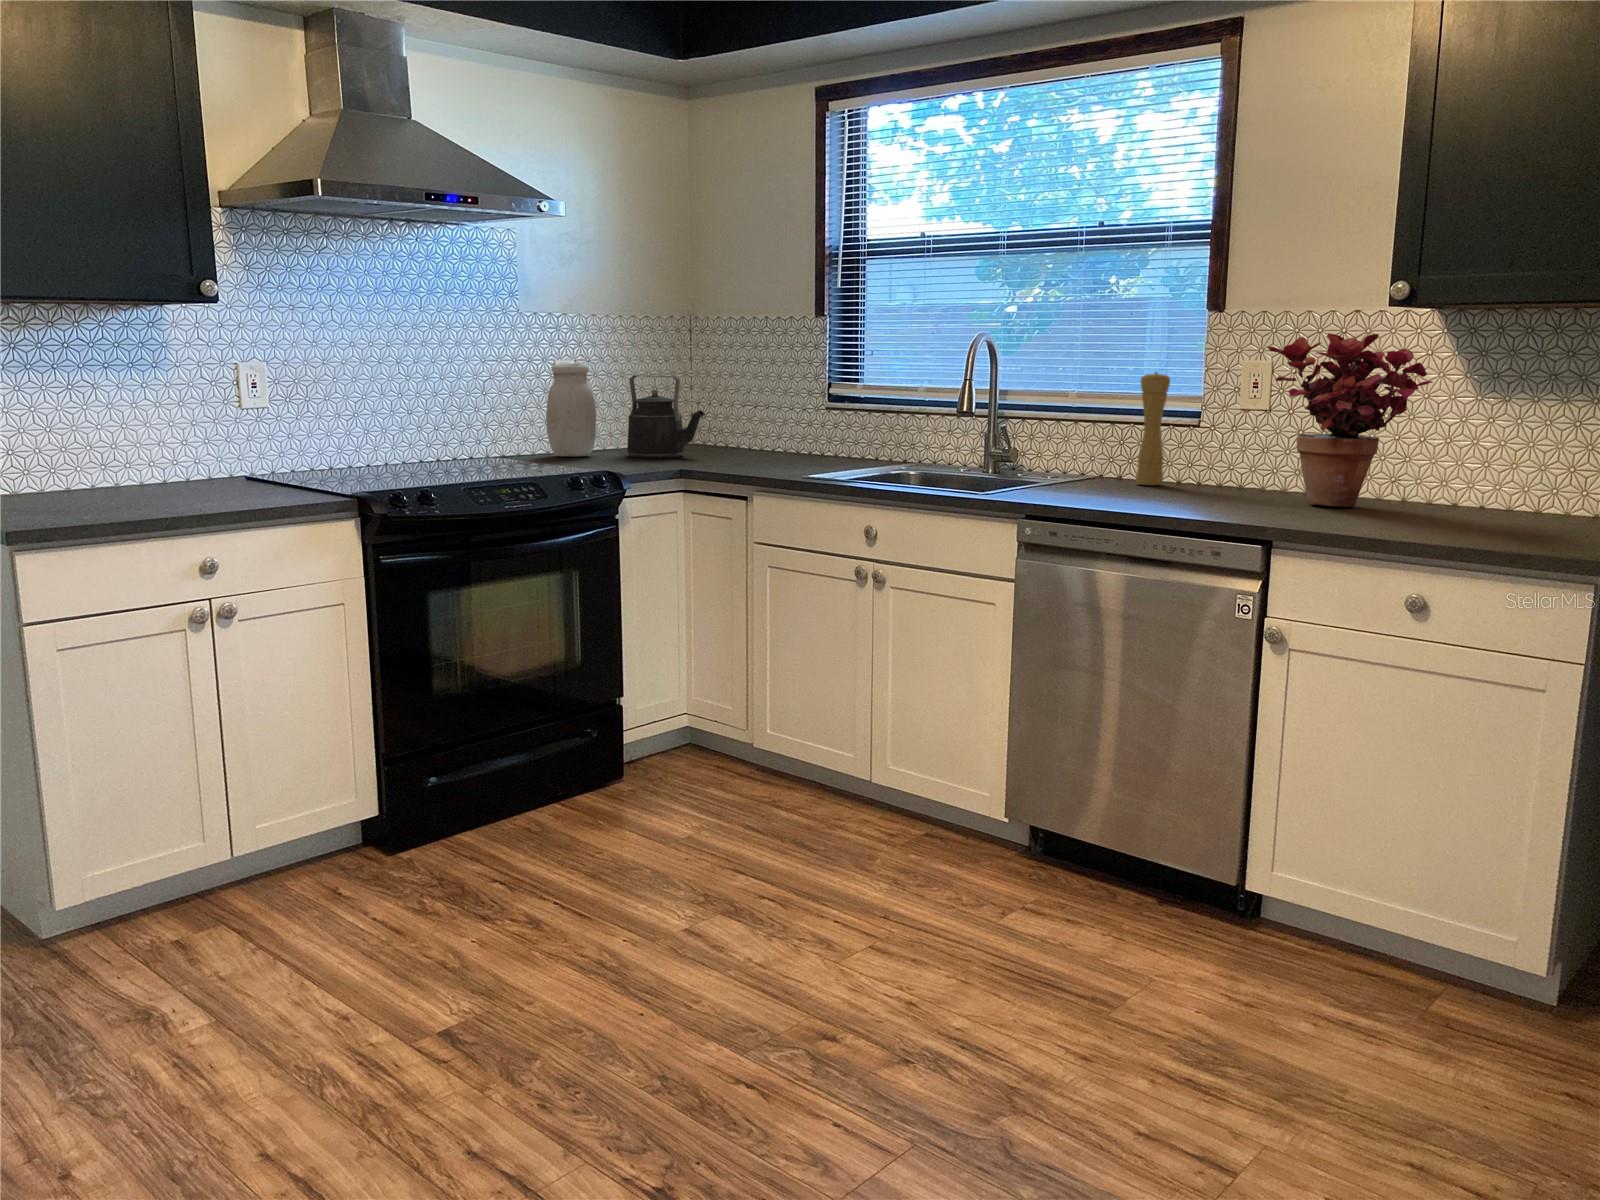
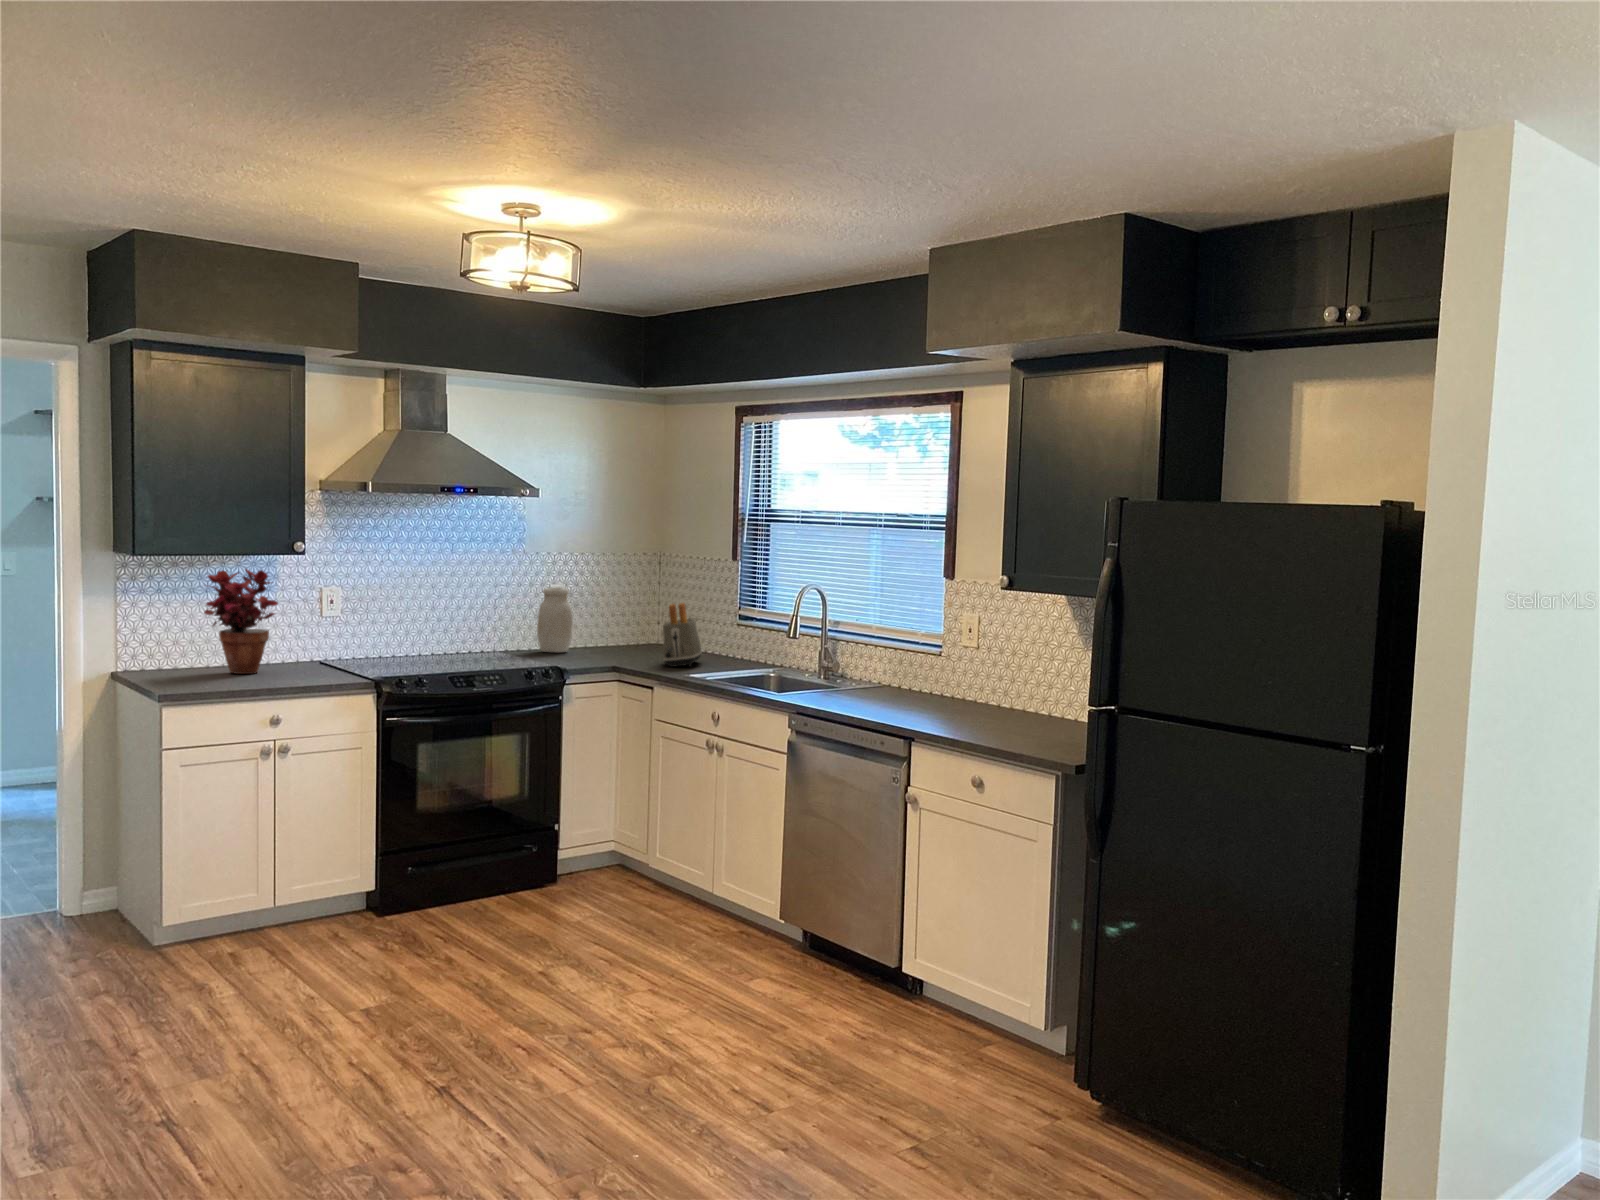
potted plant: present [1268,333,1432,507] -> present [204,569,278,674]
pepper mill: present [1136,372,1170,485] -> none [901,617,923,695]
kettle: present [627,375,704,458] -> none [593,597,645,656]
toaster: none [745,376,798,466] -> present [663,603,702,667]

